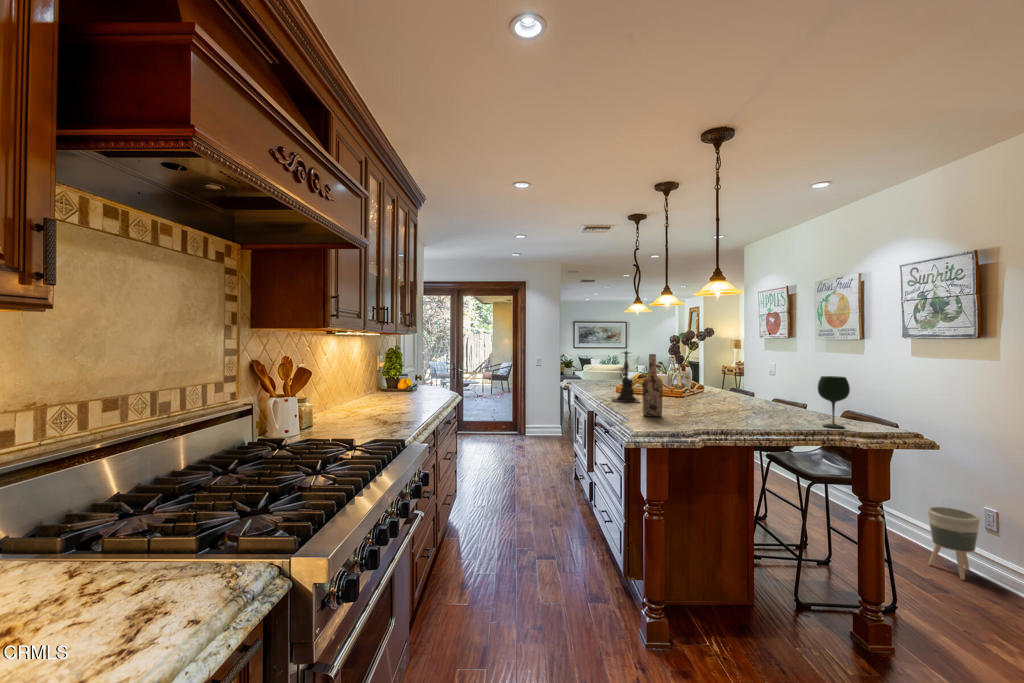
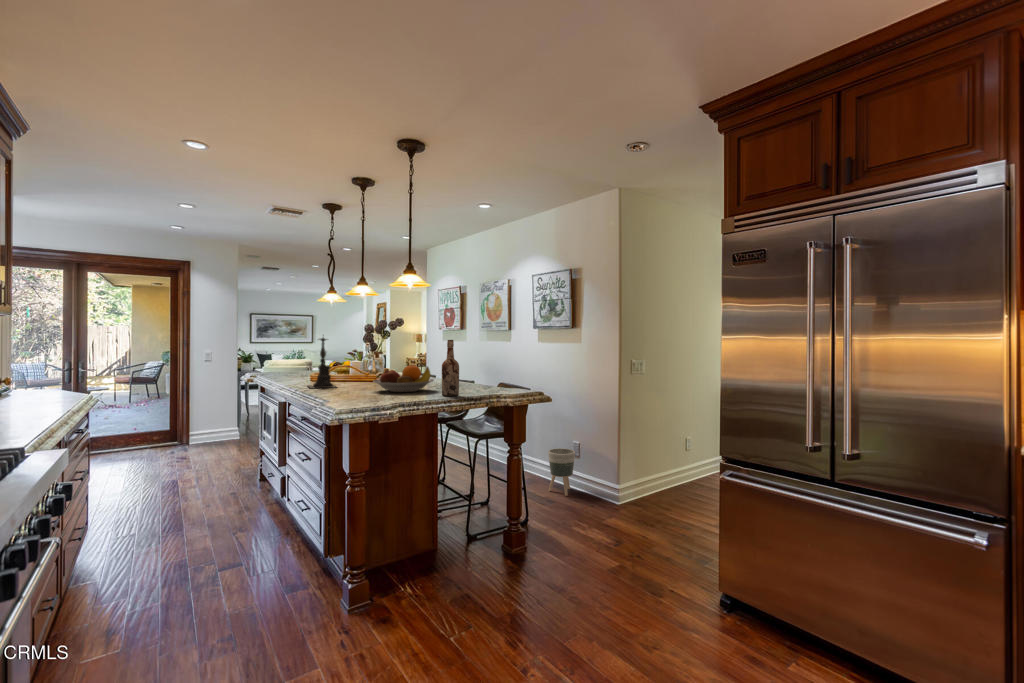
wine bottle: present [643,354,663,417] -> present [442,340,459,396]
wine glass: present [817,376,850,428] -> none [483,355,504,394]
fruit bowl: none [676,384,749,415] -> present [373,365,433,392]

